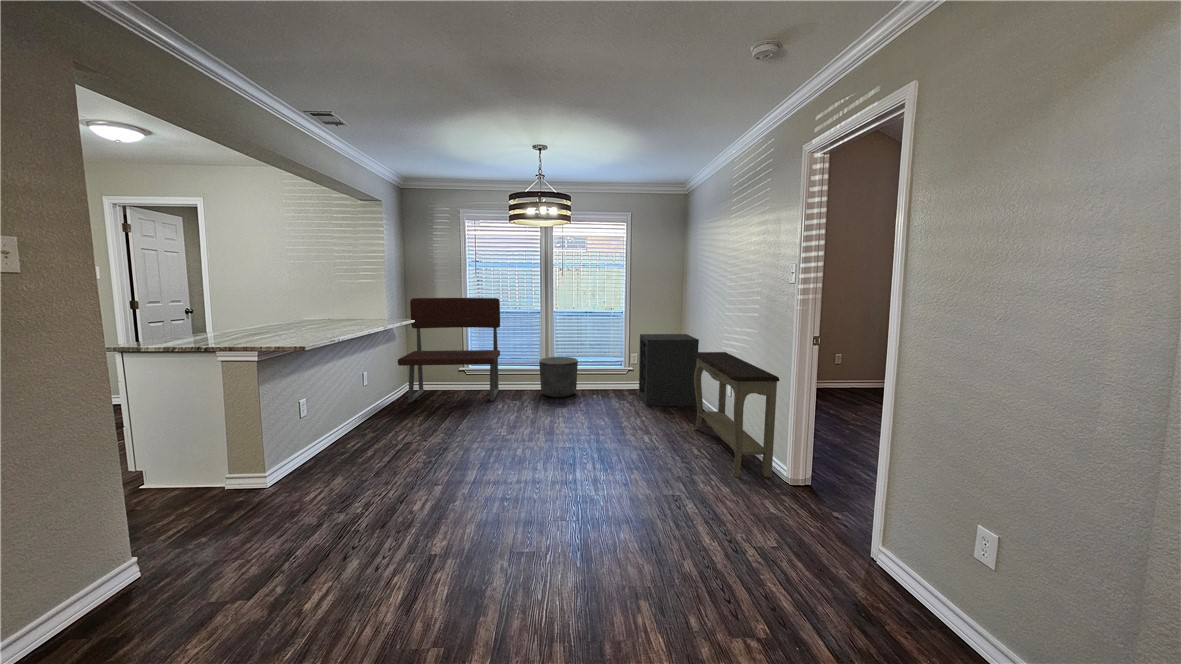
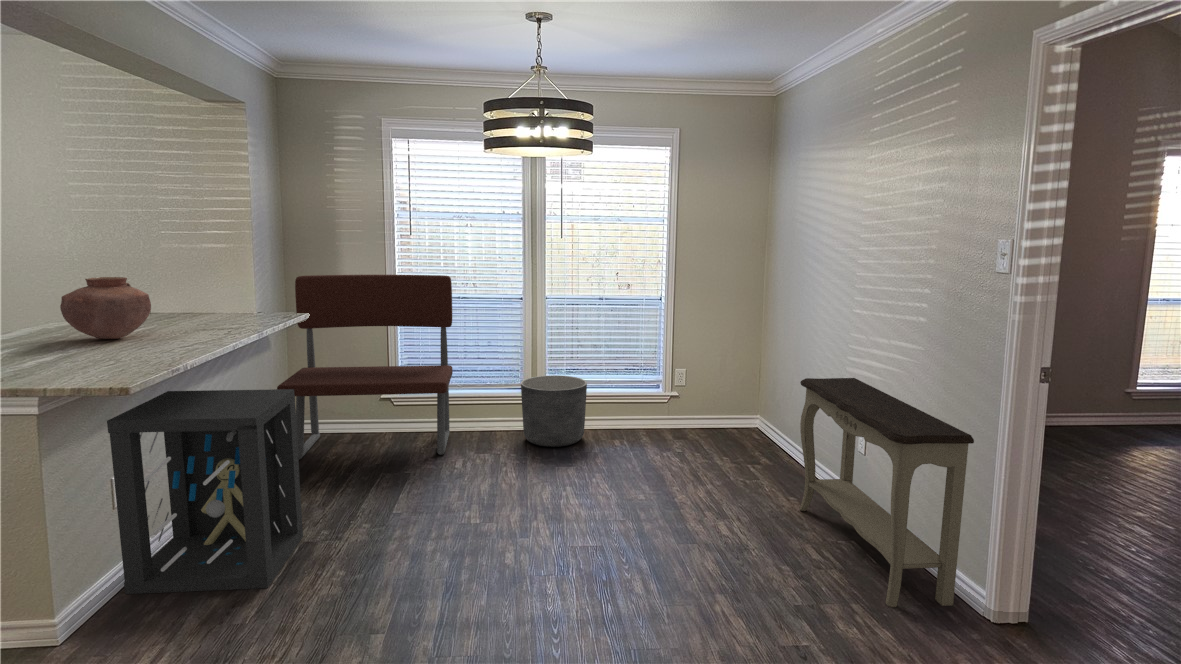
vase: none [275,294,325,328] -> present [60,277,151,339]
storage cabinet: present [639,334,699,406] -> present [107,389,303,594]

